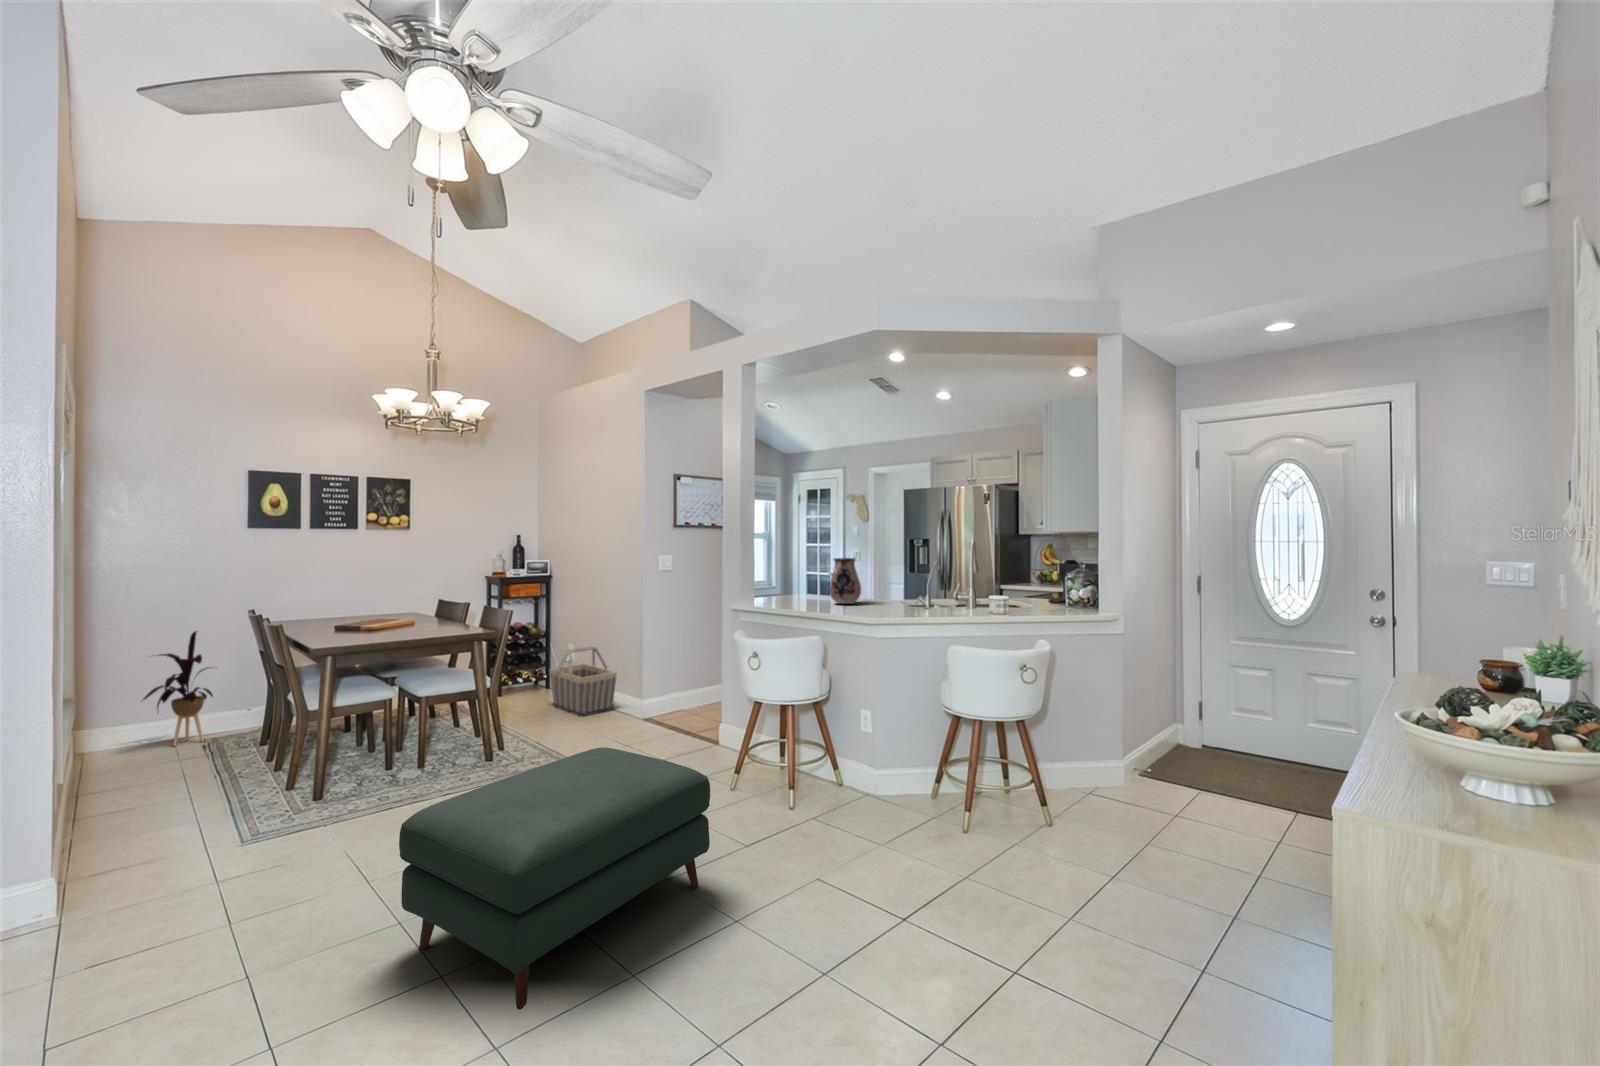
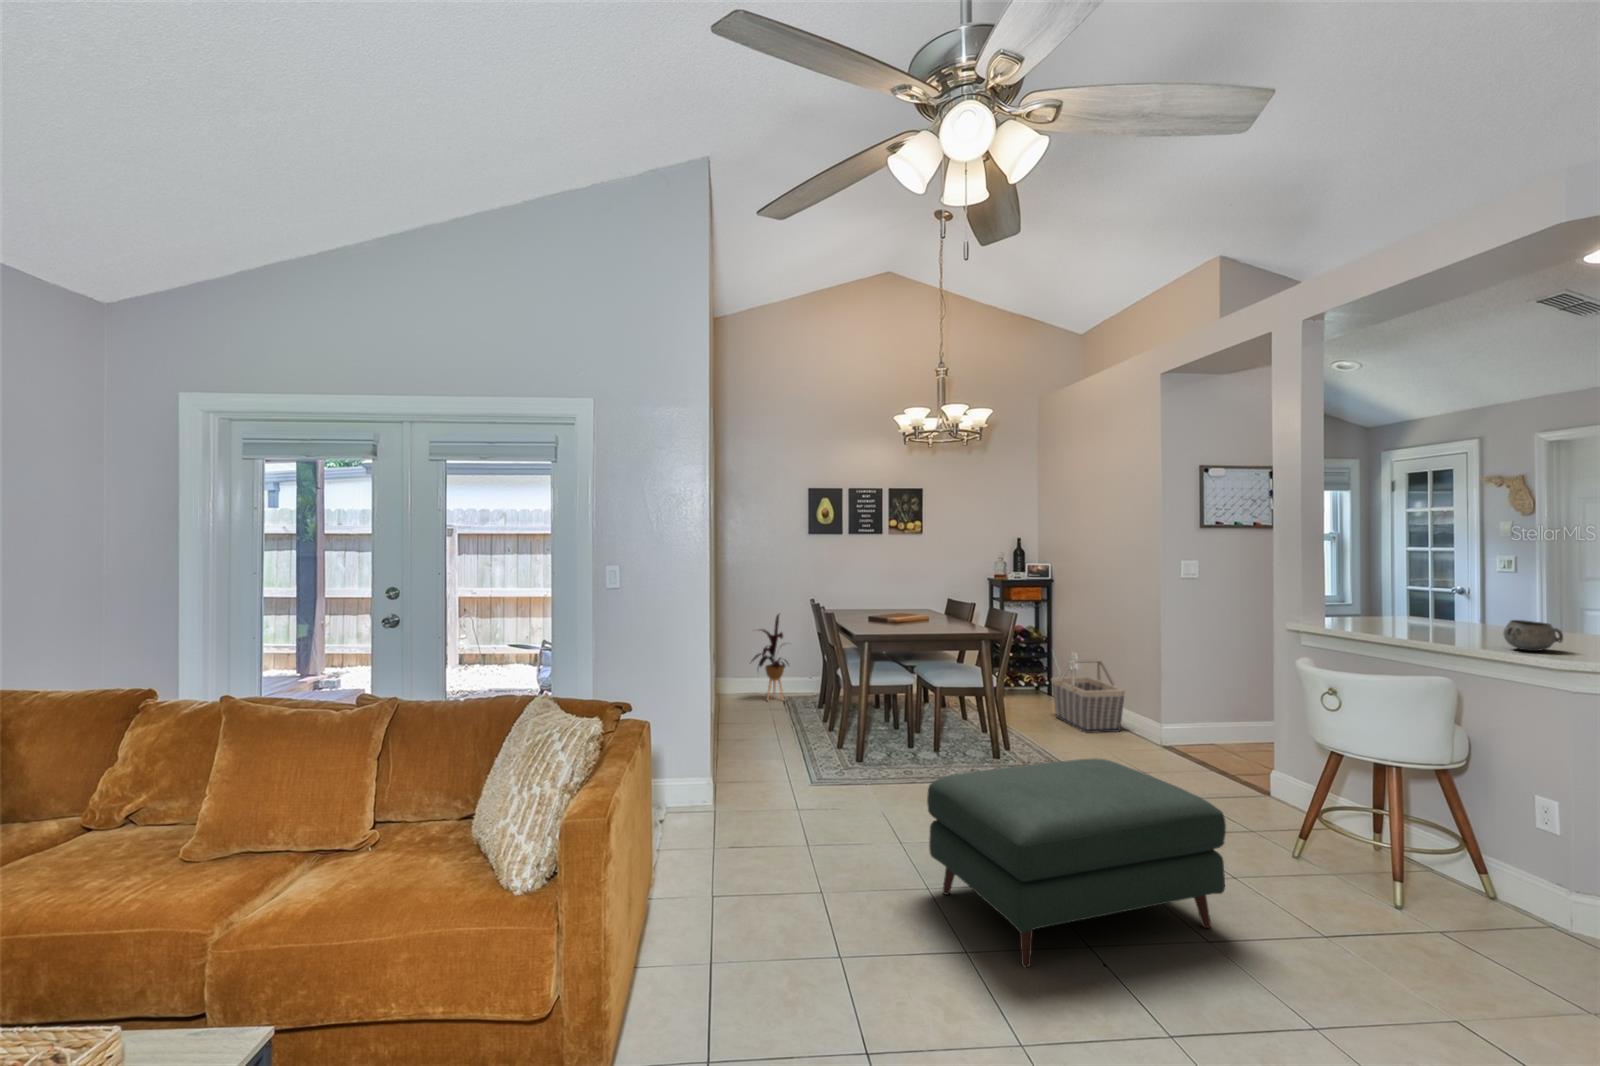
ceramic pitcher: present [829,558,861,604] -> none [1421,571,1479,635]
decorative bowl: none [878,590,908,612] -> present [1503,620,1563,651]

